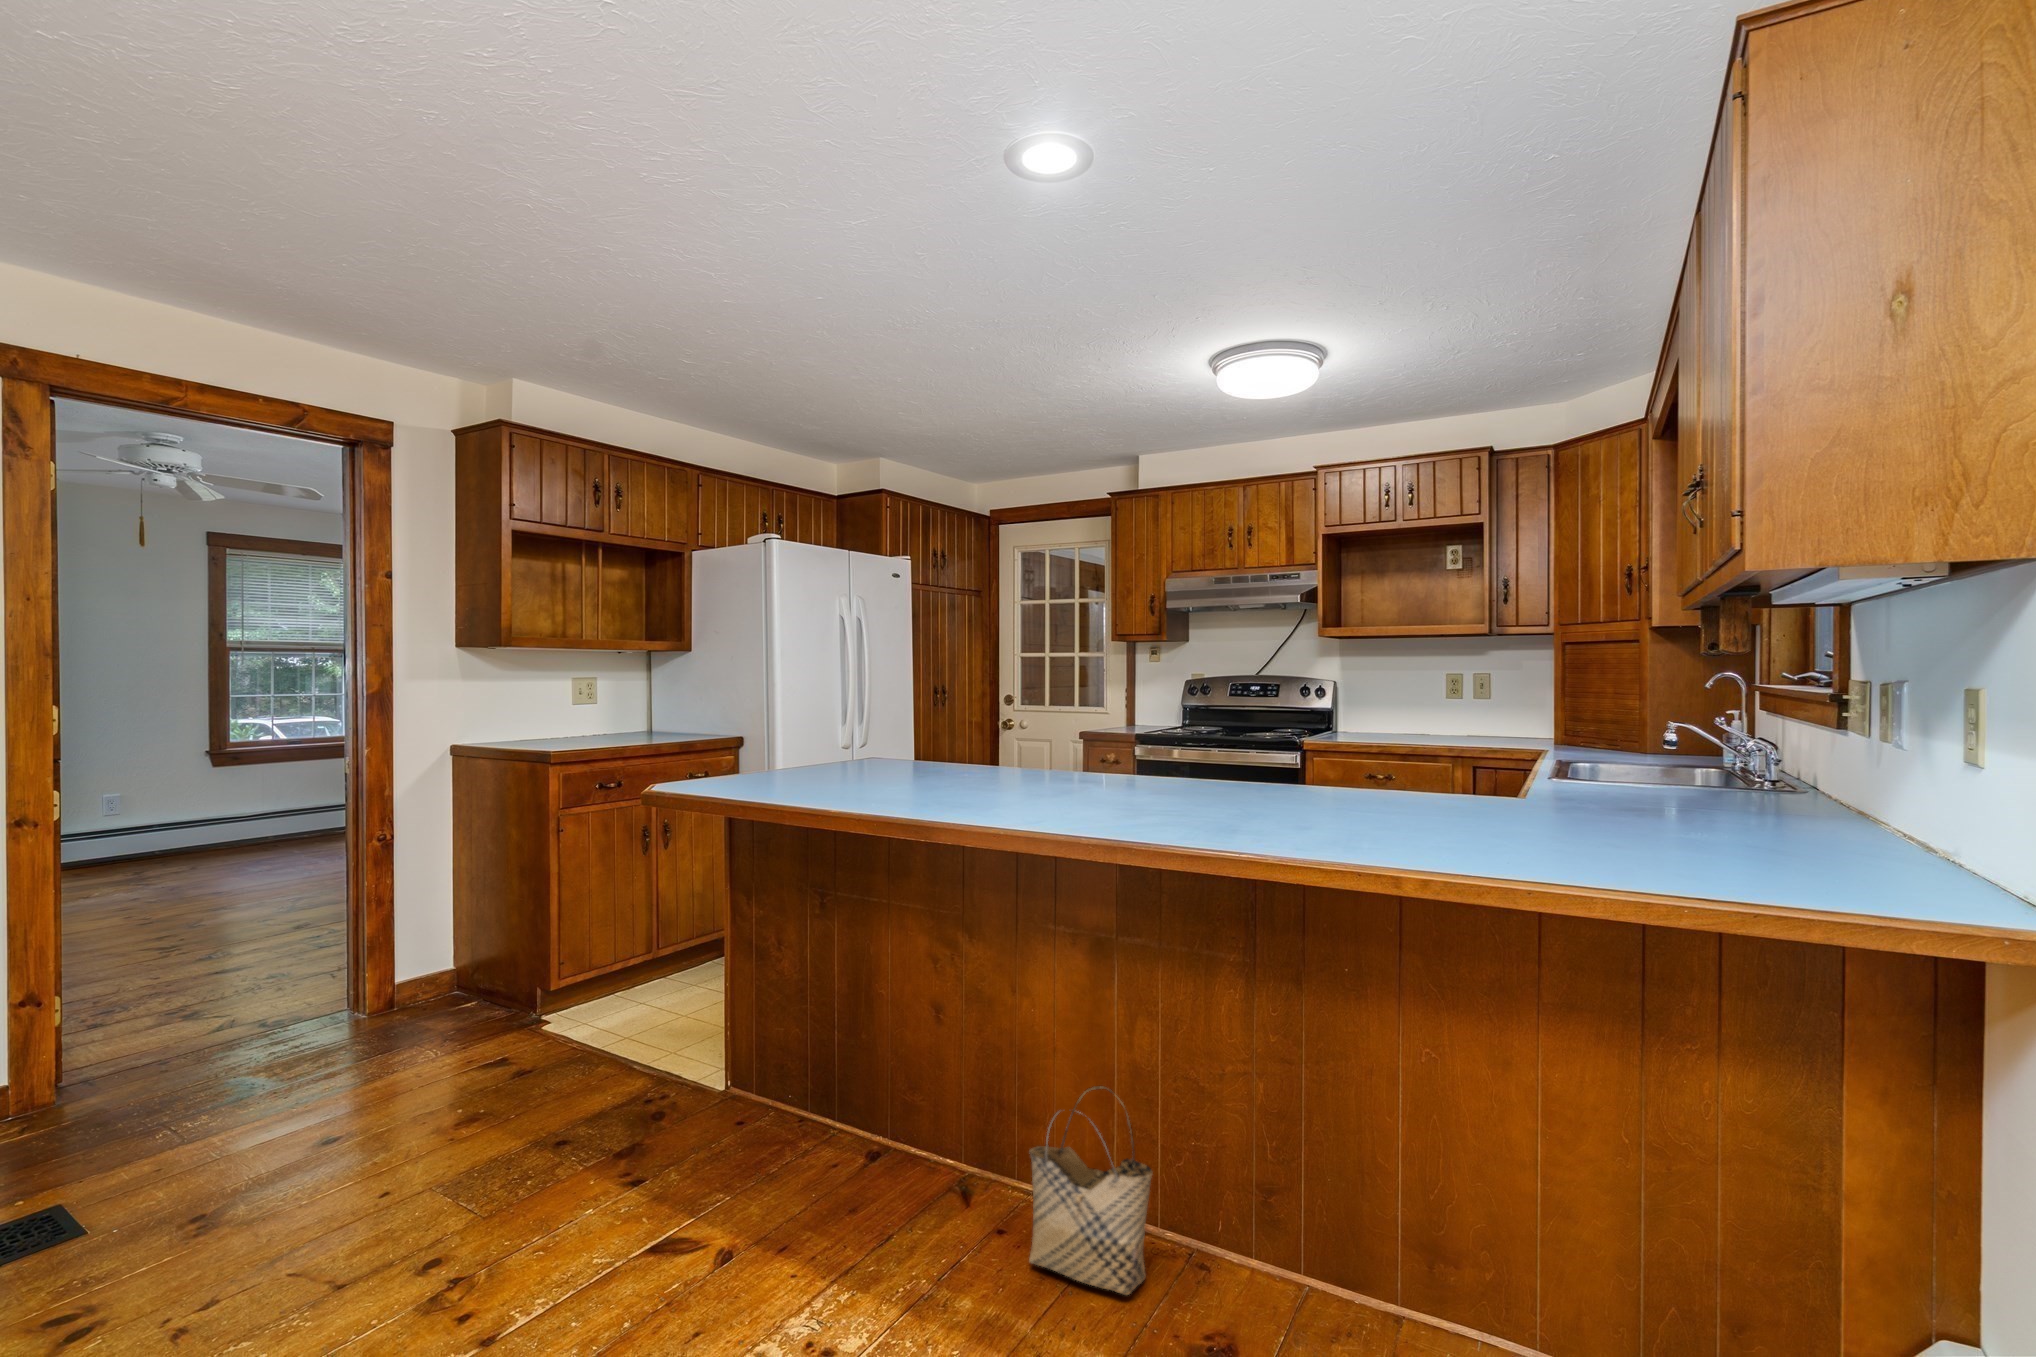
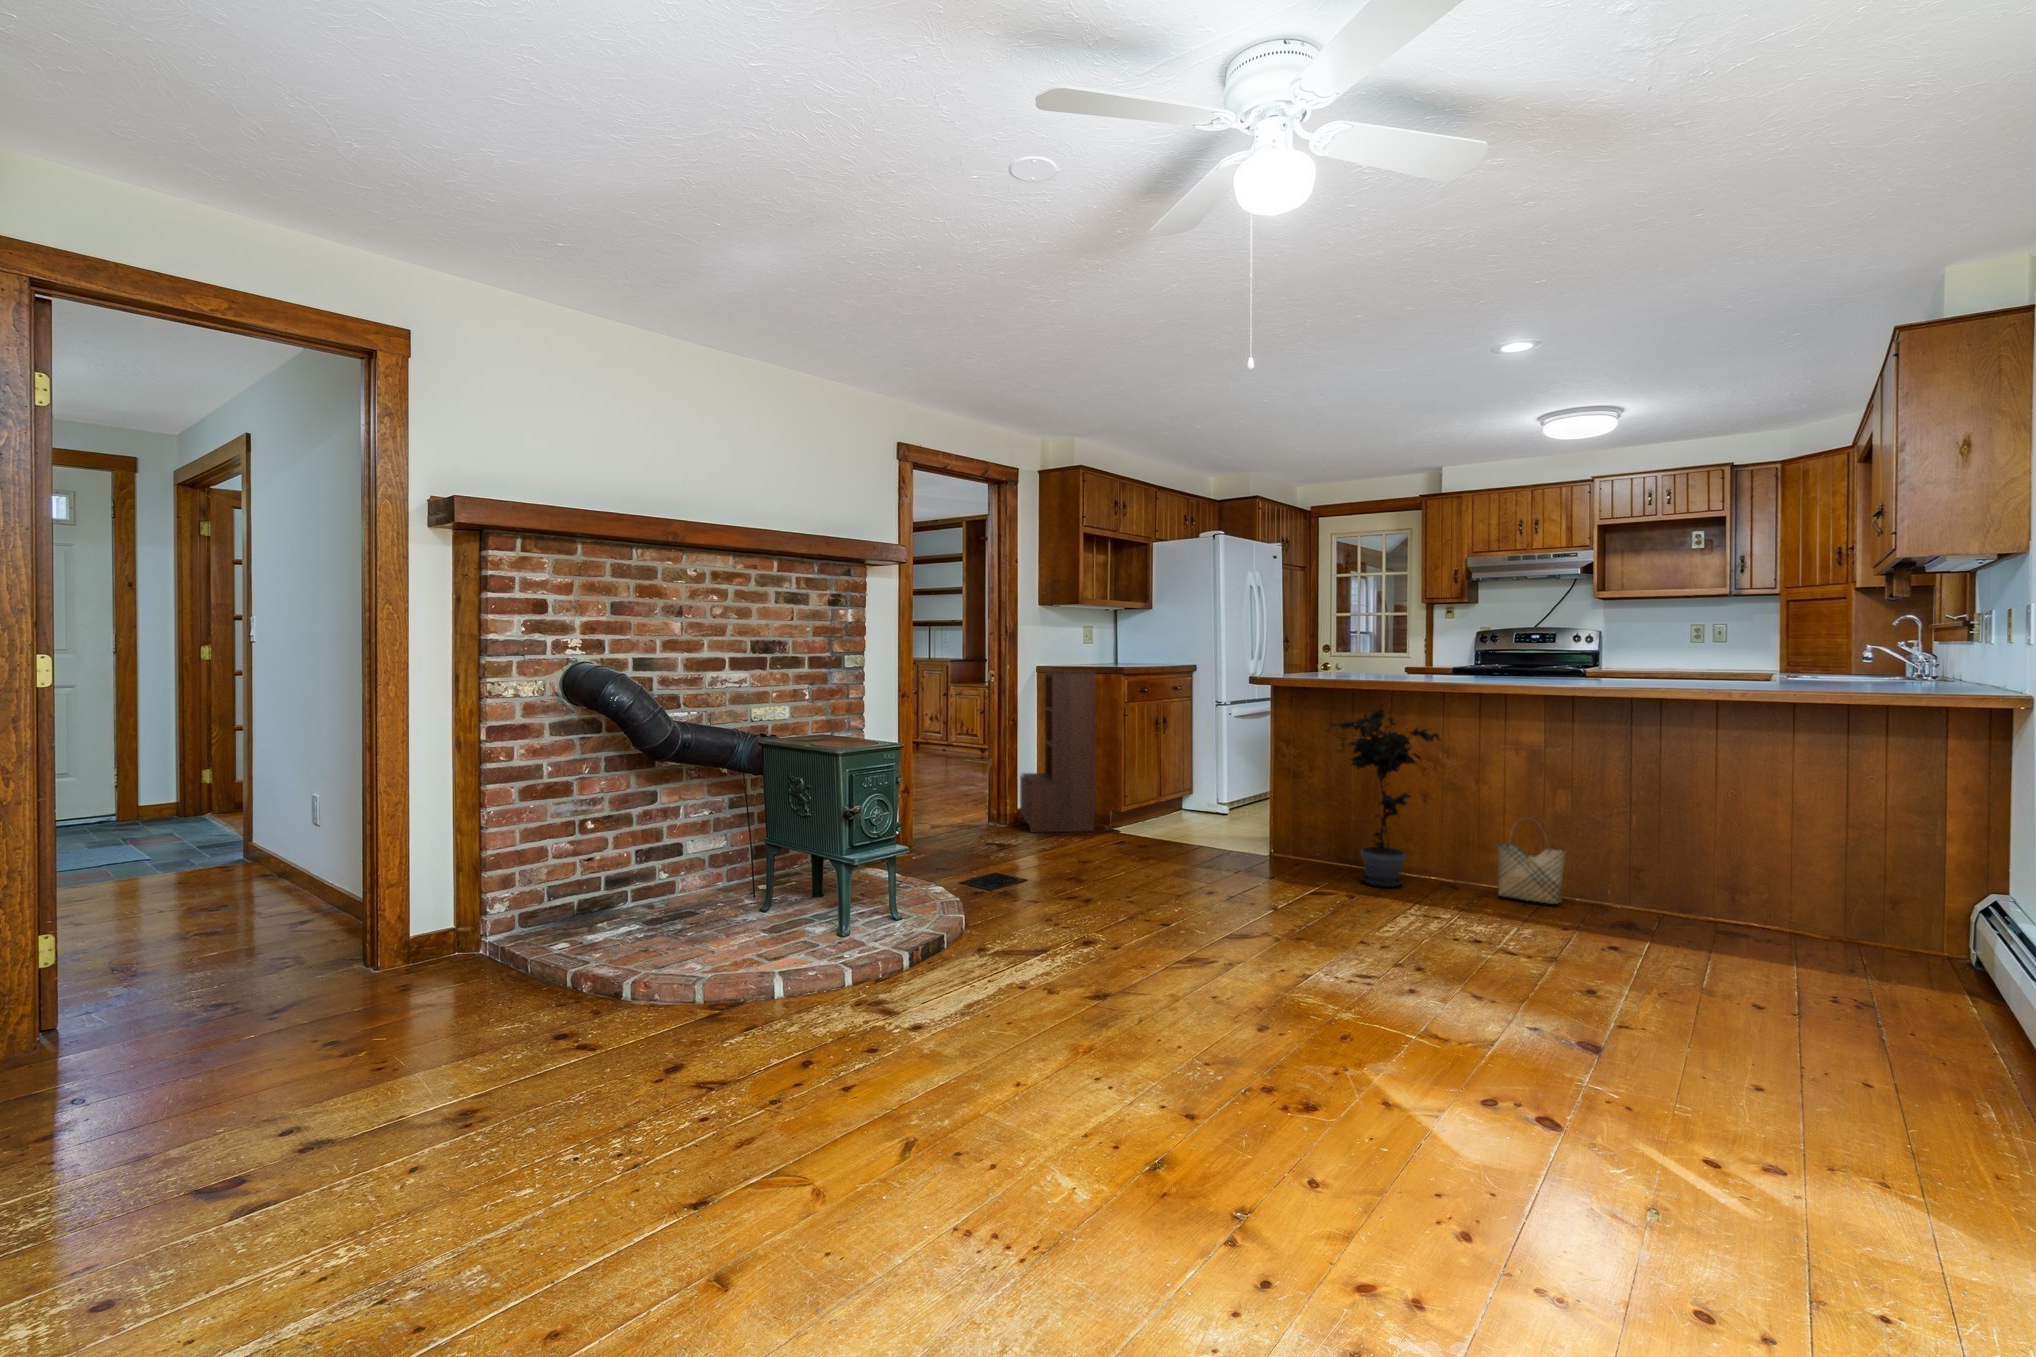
bookshelf: none [344,757,507,1058] -> present [1020,670,1095,832]
potted plant: none [755,860,919,1235] -> present [1328,704,1441,887]

